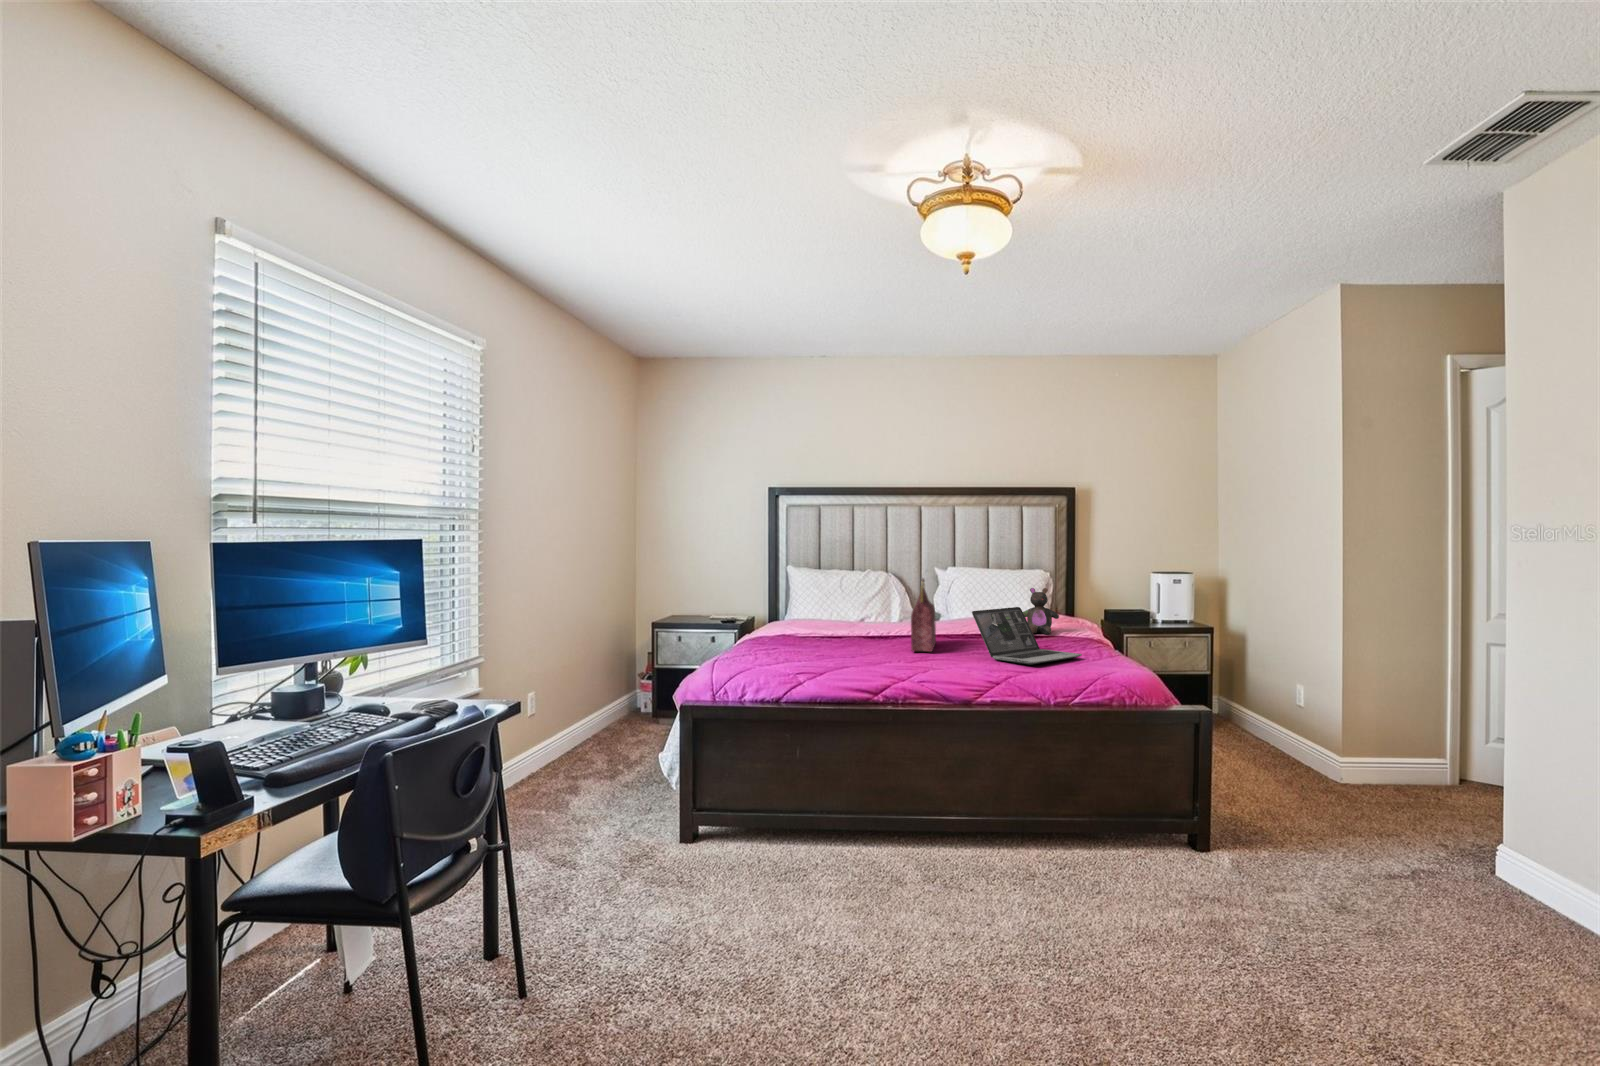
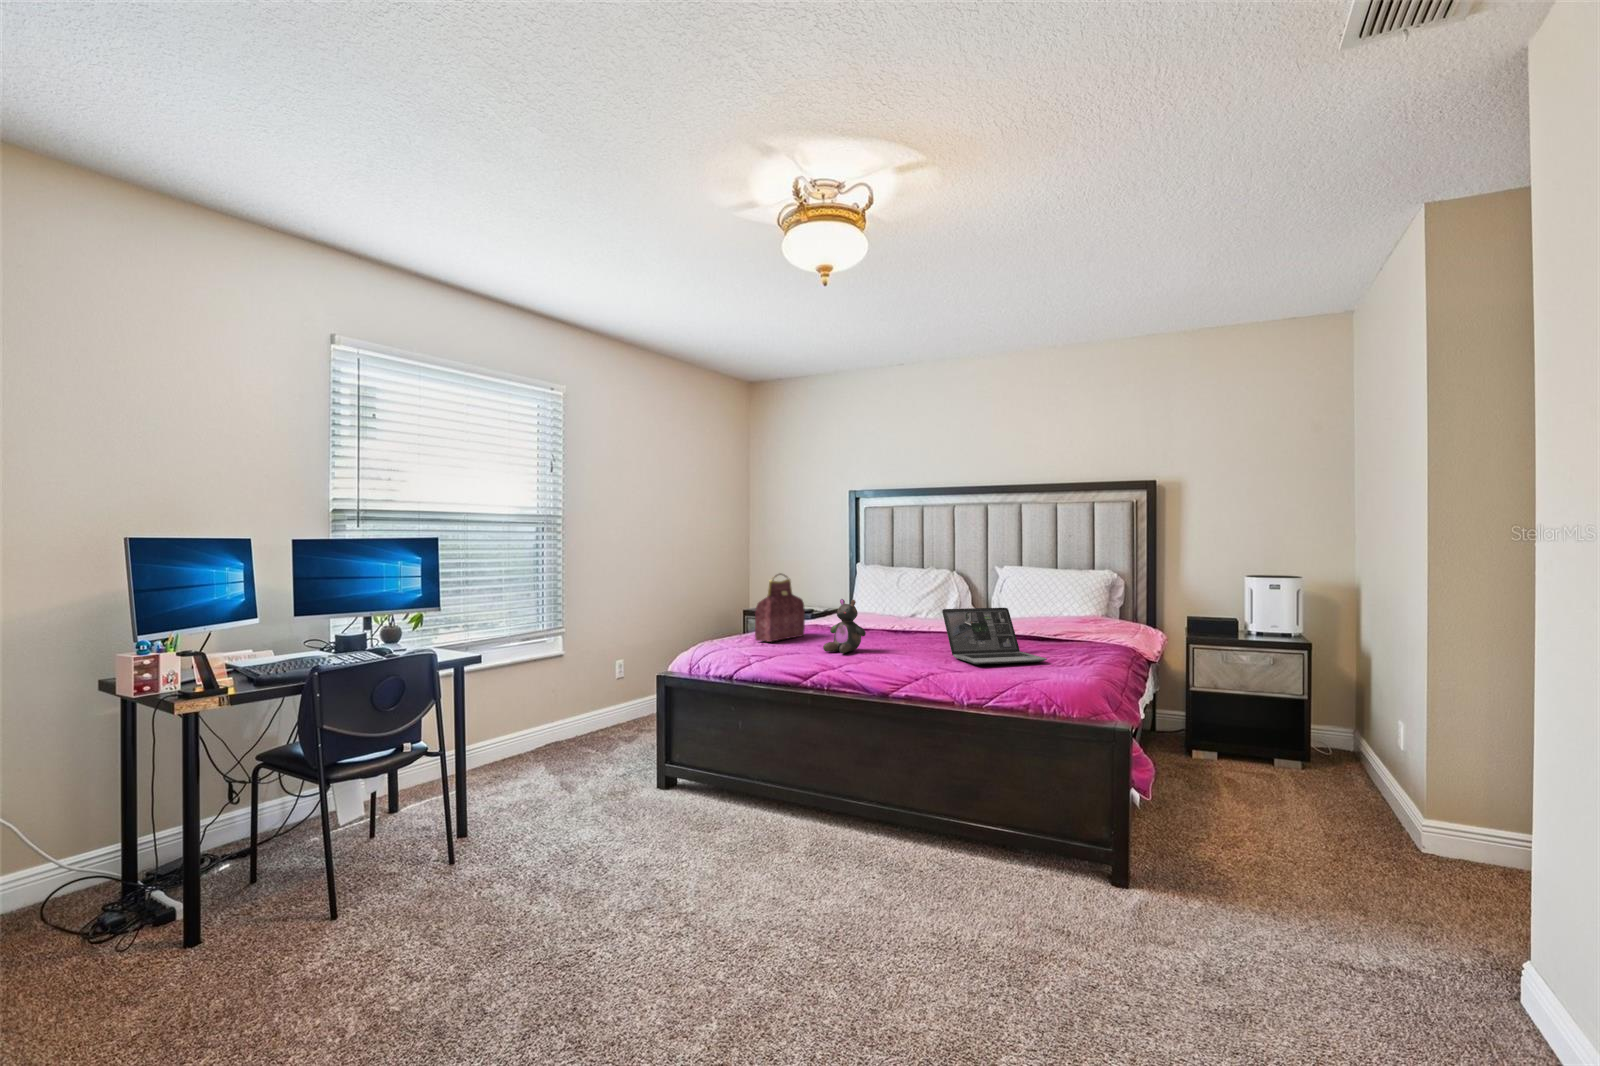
handbag: present [911,578,936,652] -> present [755,573,805,642]
stuffed bear: present [1023,588,1059,634] -> present [823,599,866,654]

